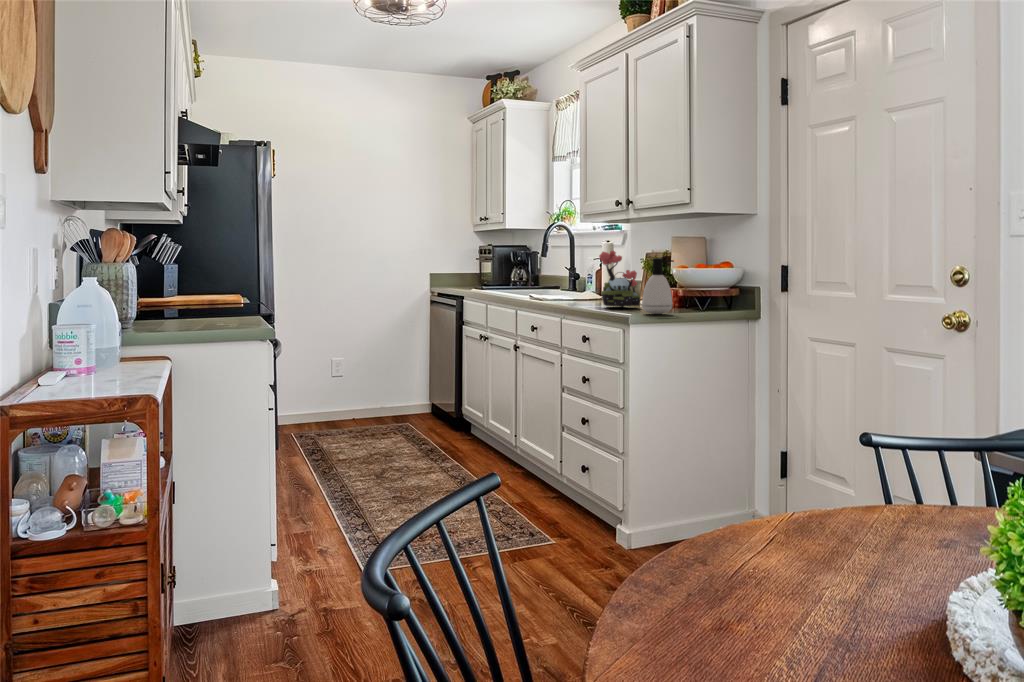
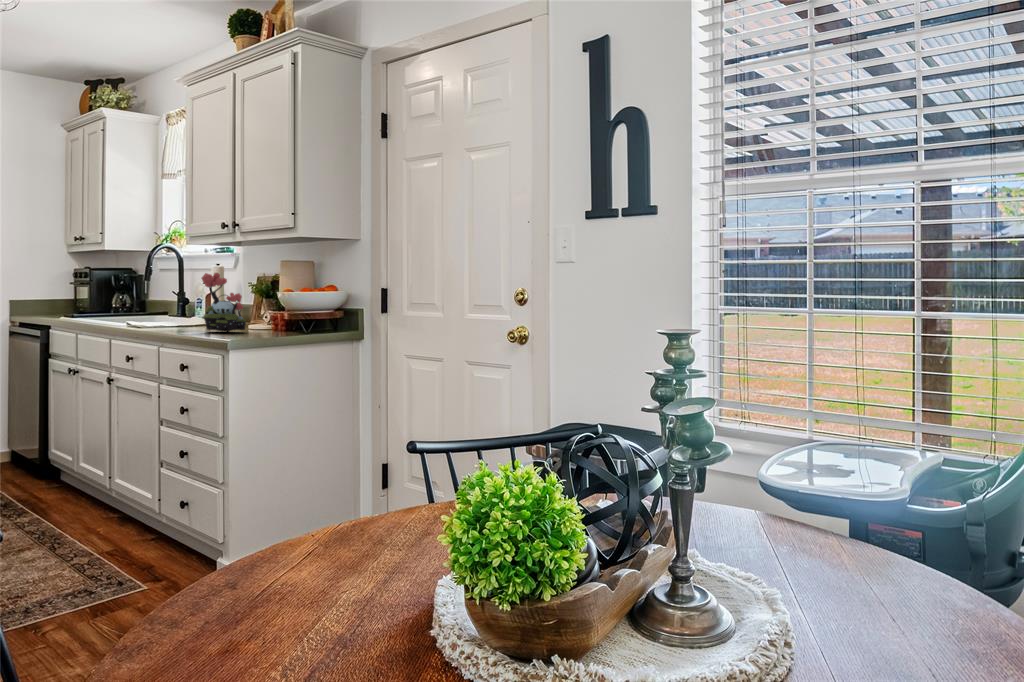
soap dispenser: present [642,258,674,314] -> none [244,280,276,337]

